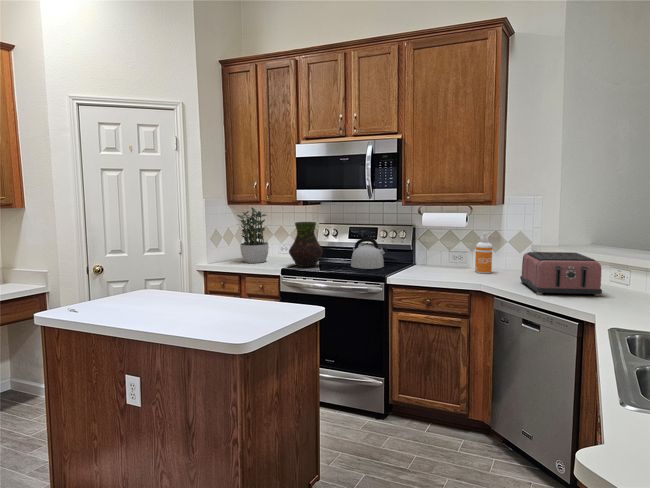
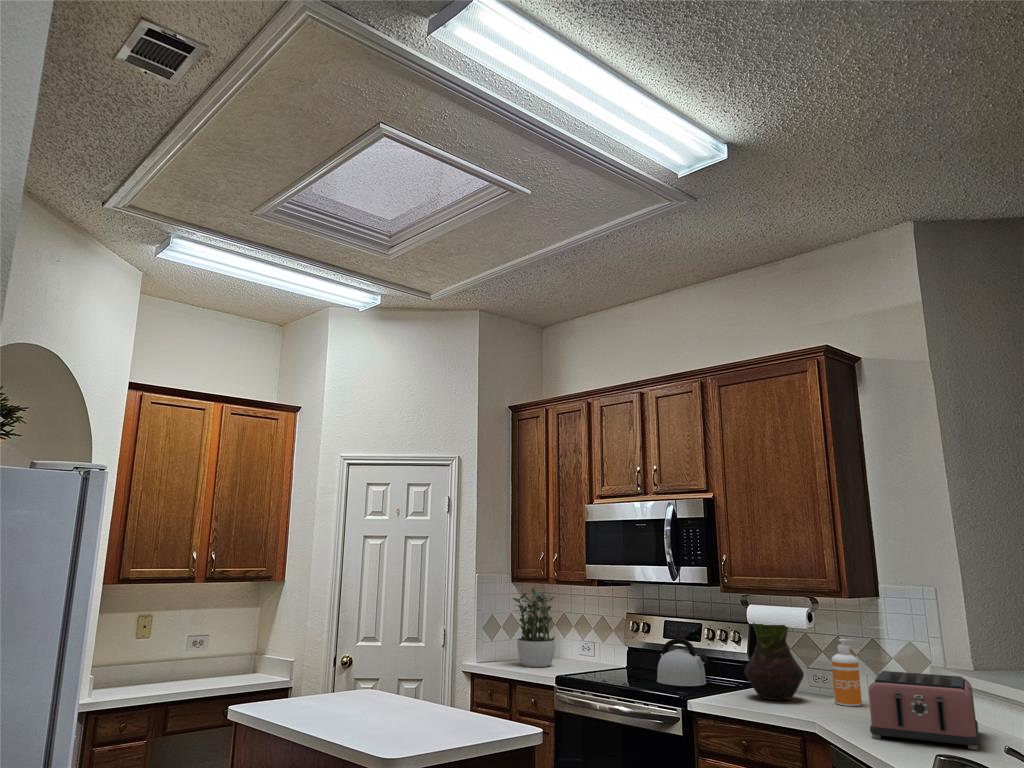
vase: present [289,222,323,267] -> present [744,623,804,700]

